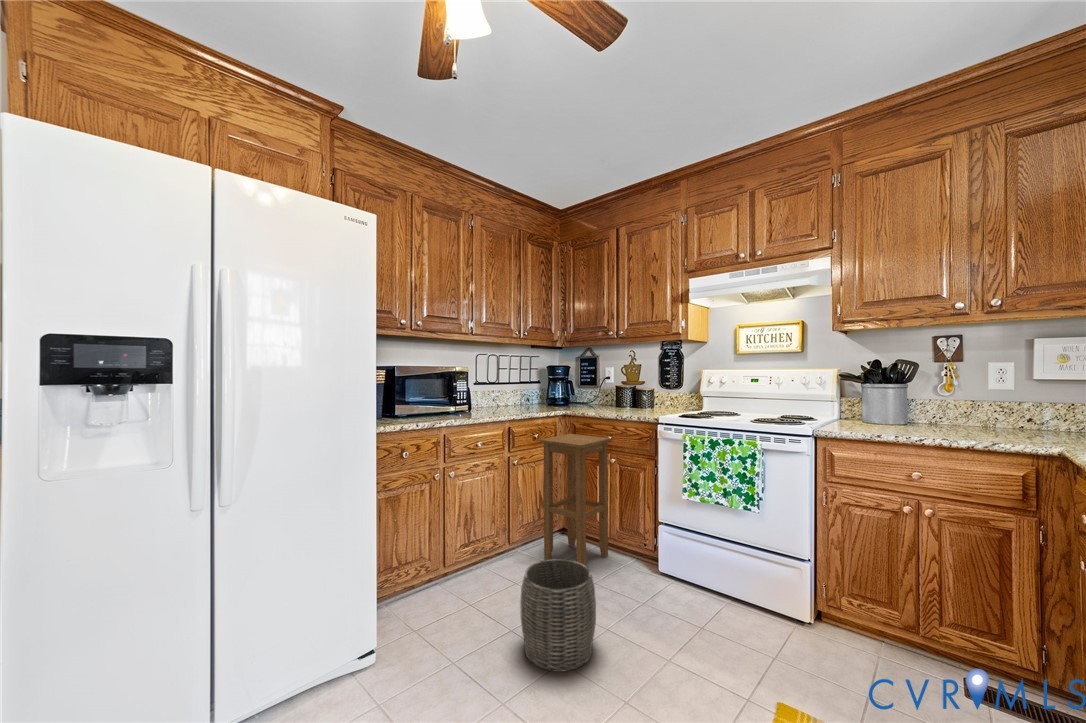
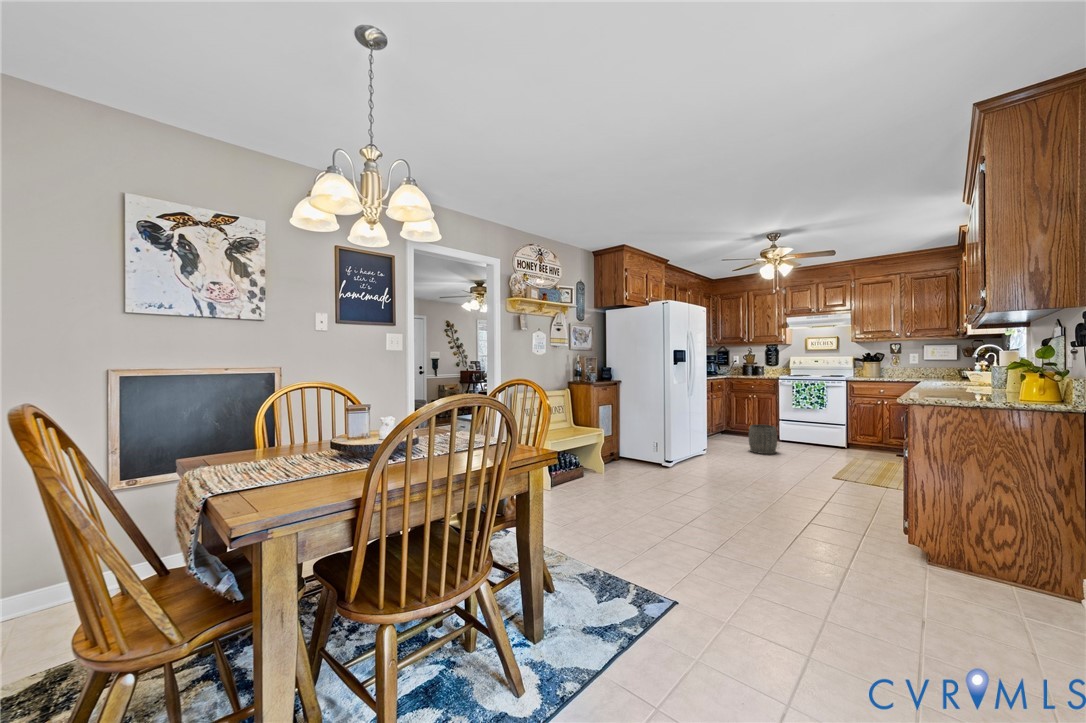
stool: present [540,434,610,566] -> none [724,387,753,441]

